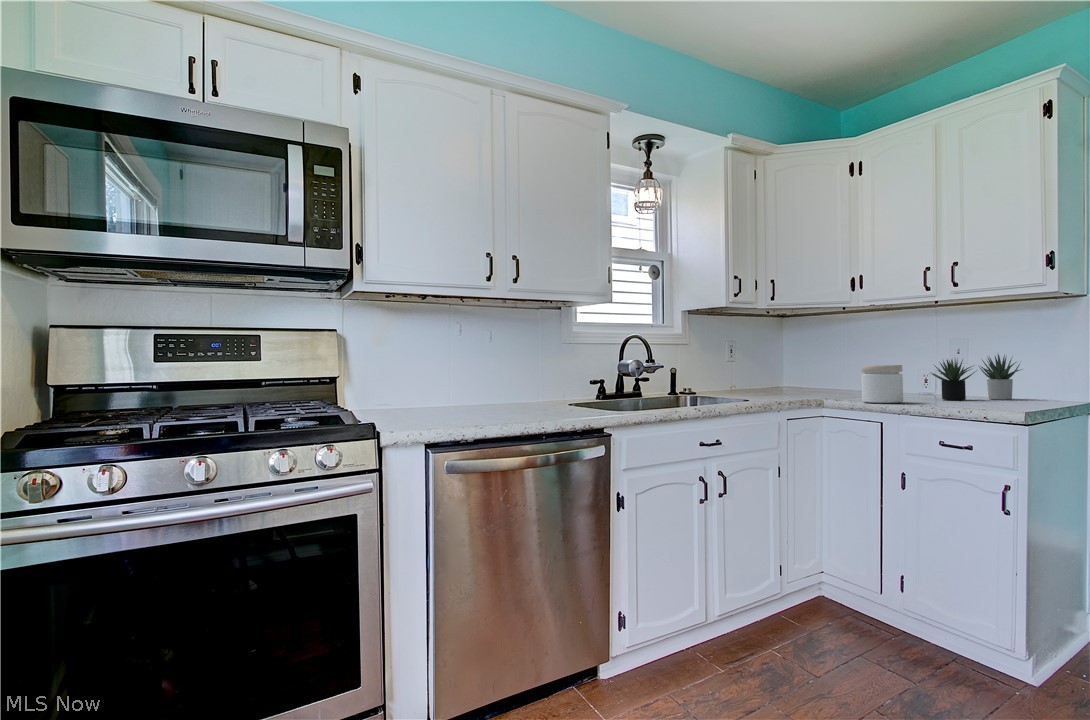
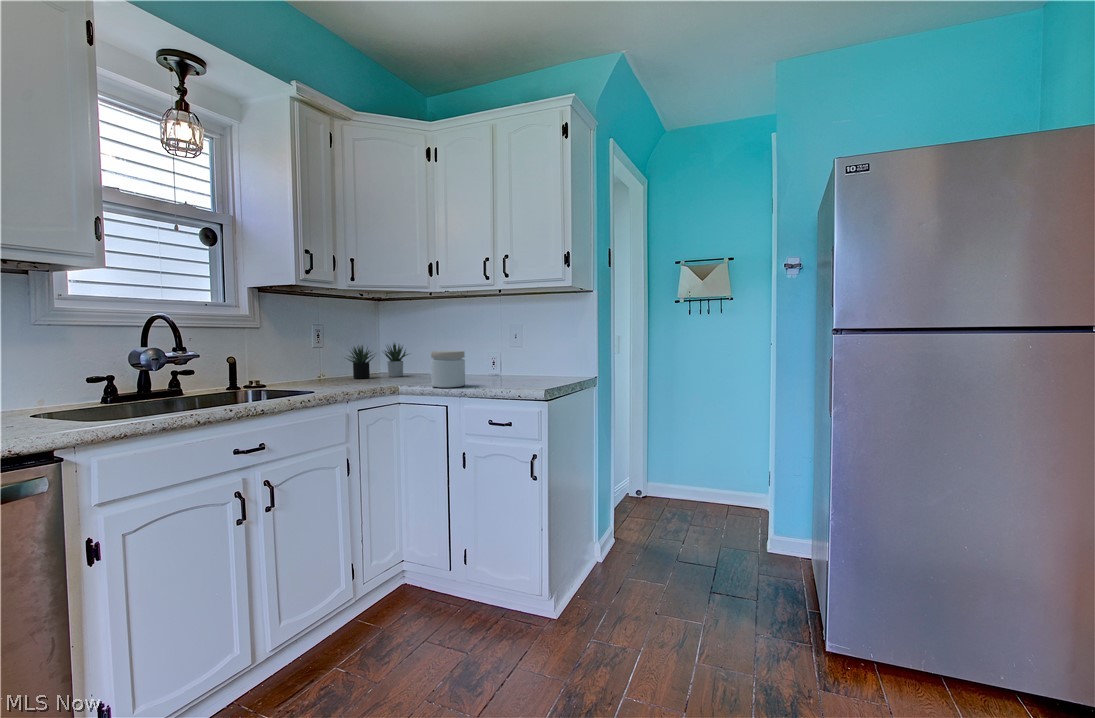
succulent plant: present [932,354,1020,400] -> present [346,343,408,379]

